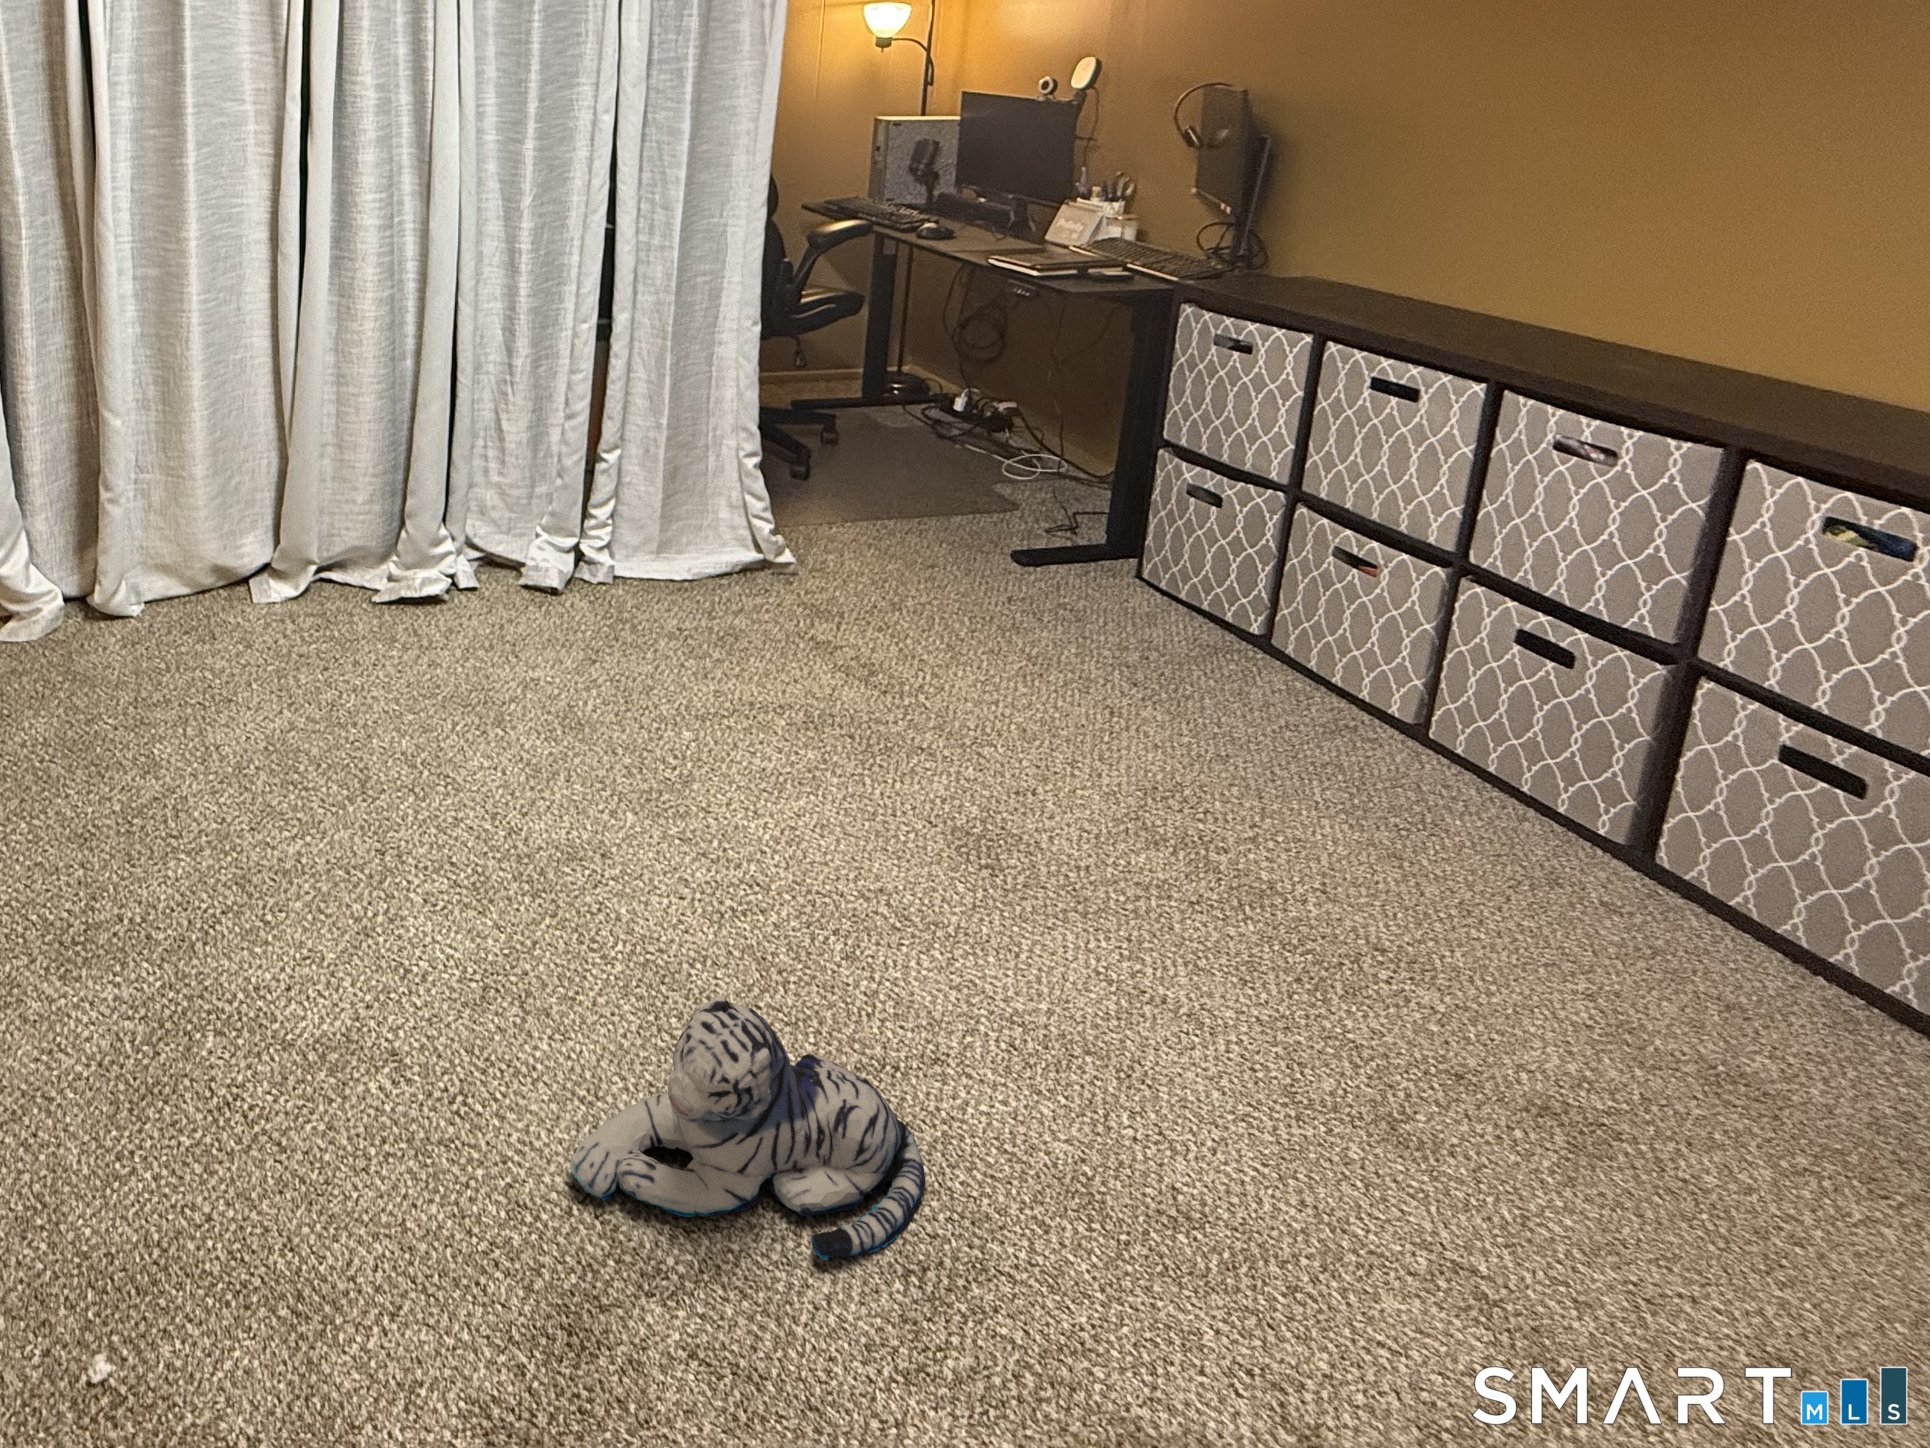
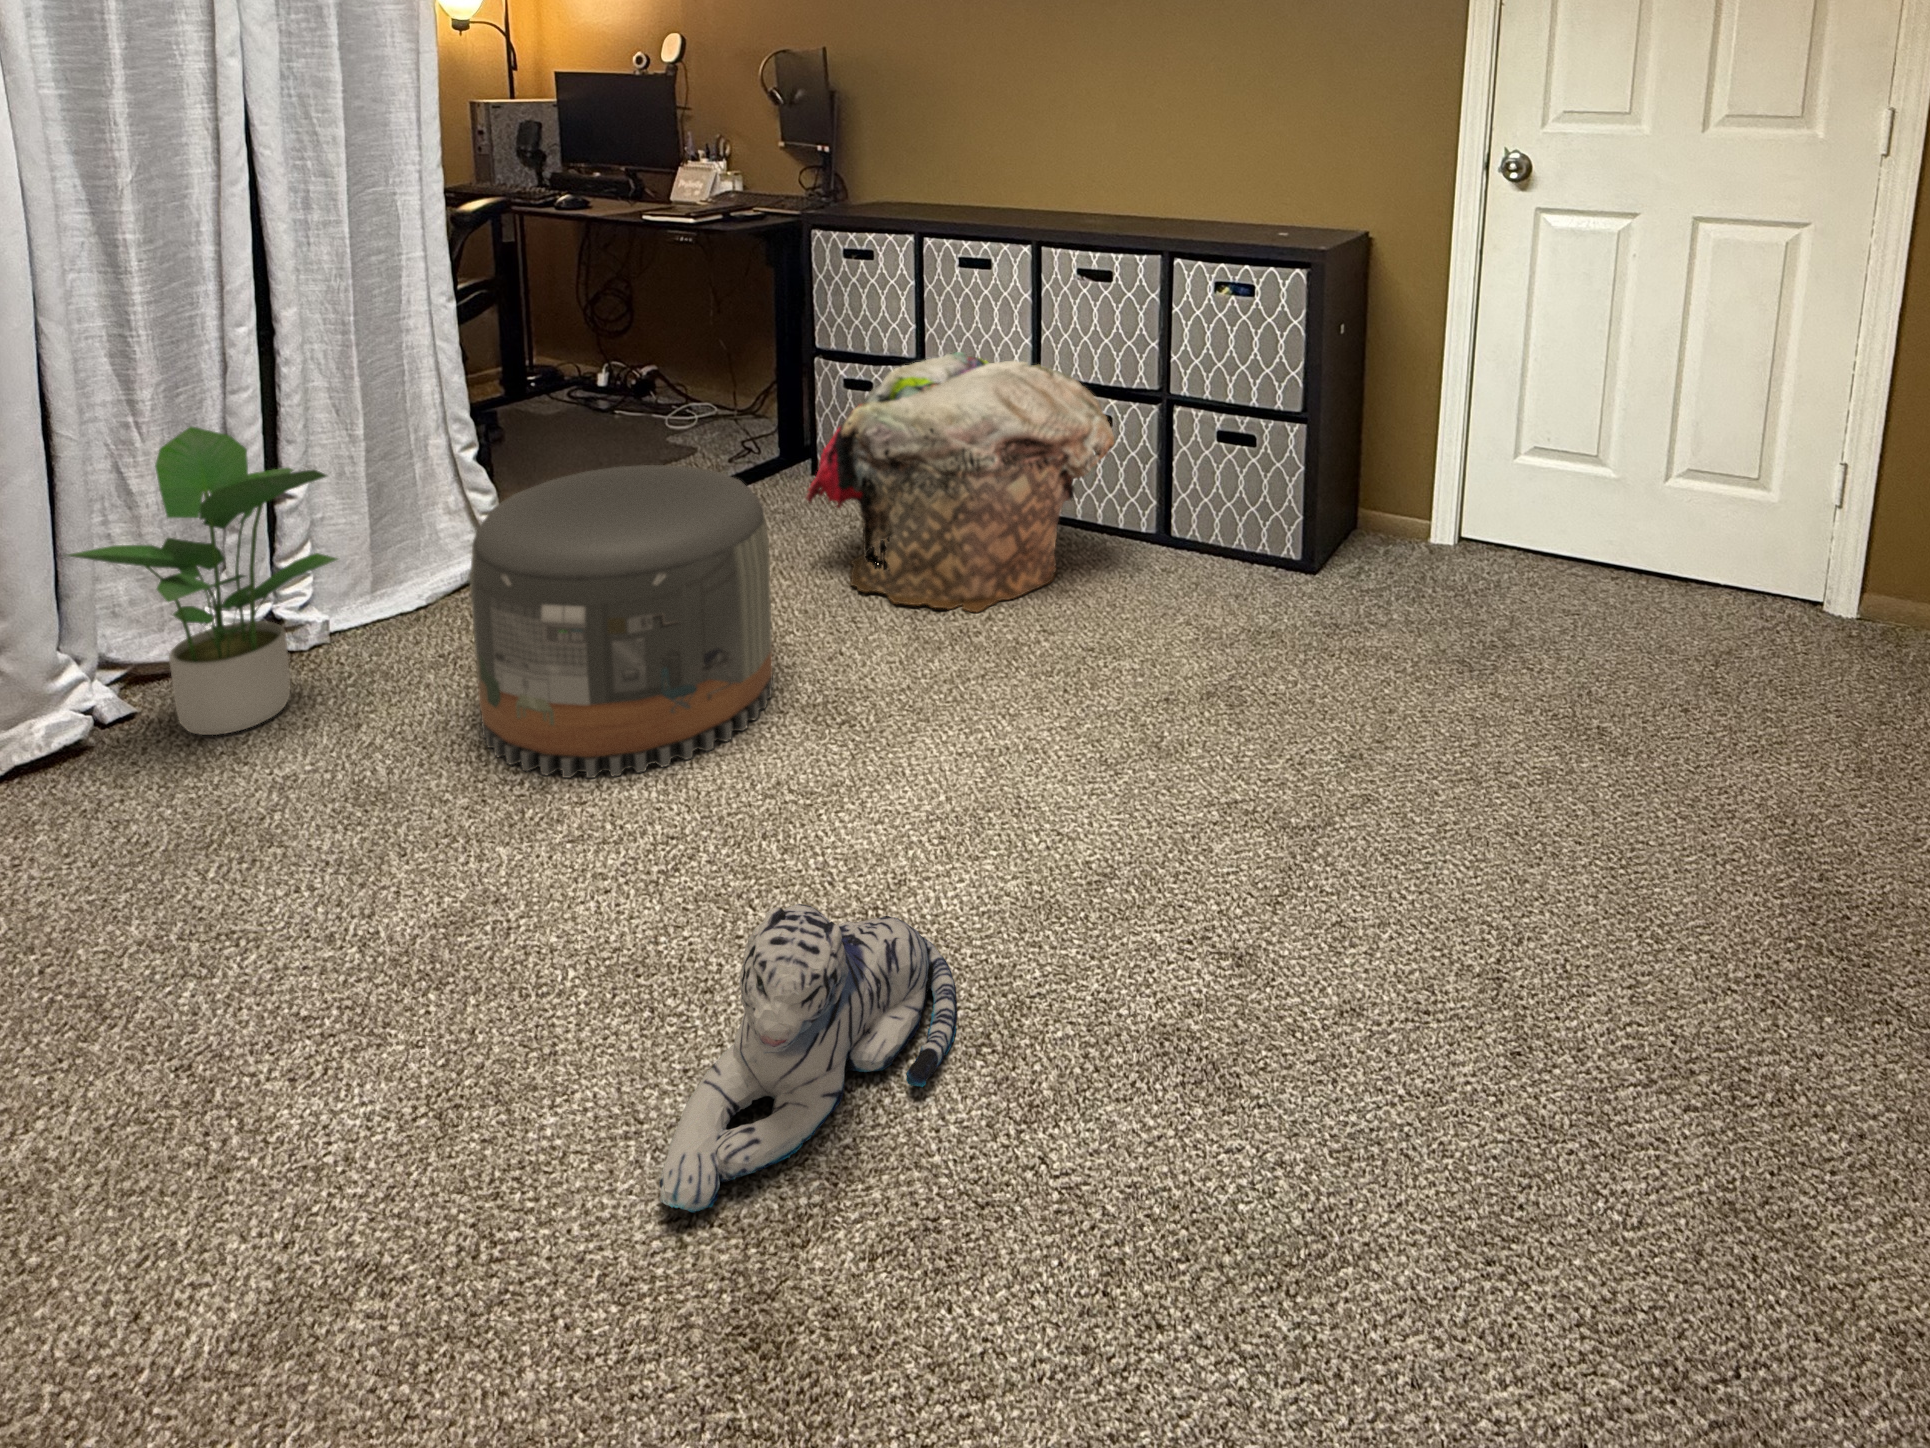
potted plant: none [444,394,611,630] -> present [68,427,337,735]
laundry basket: none [1063,496,1550,841] -> present [805,352,1114,612]
pouf: none [667,514,957,824] -> present [470,465,773,778]

